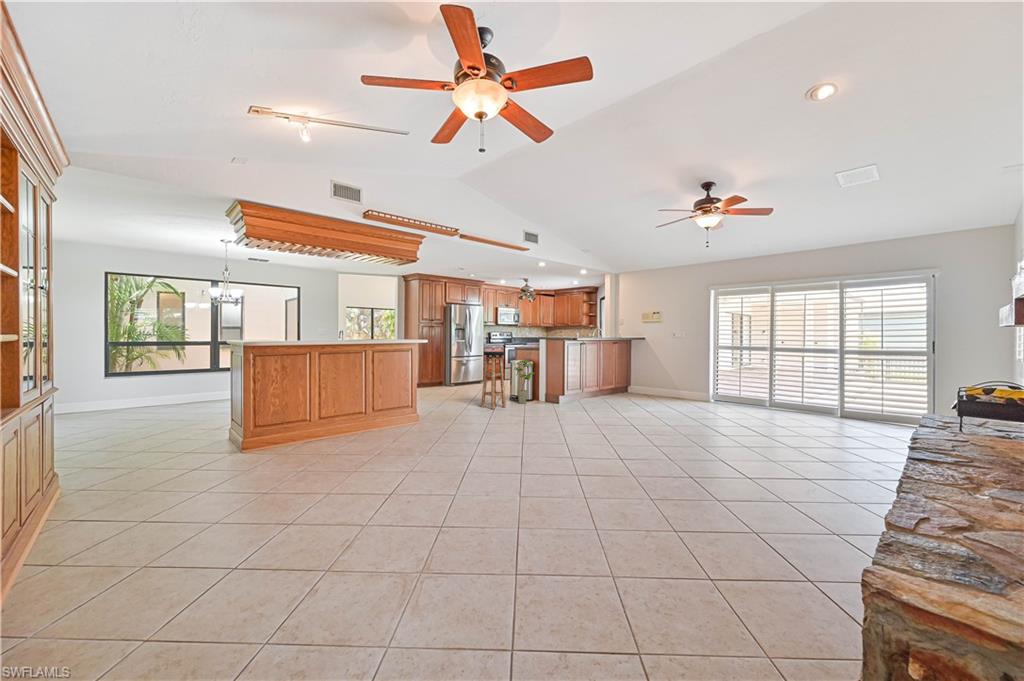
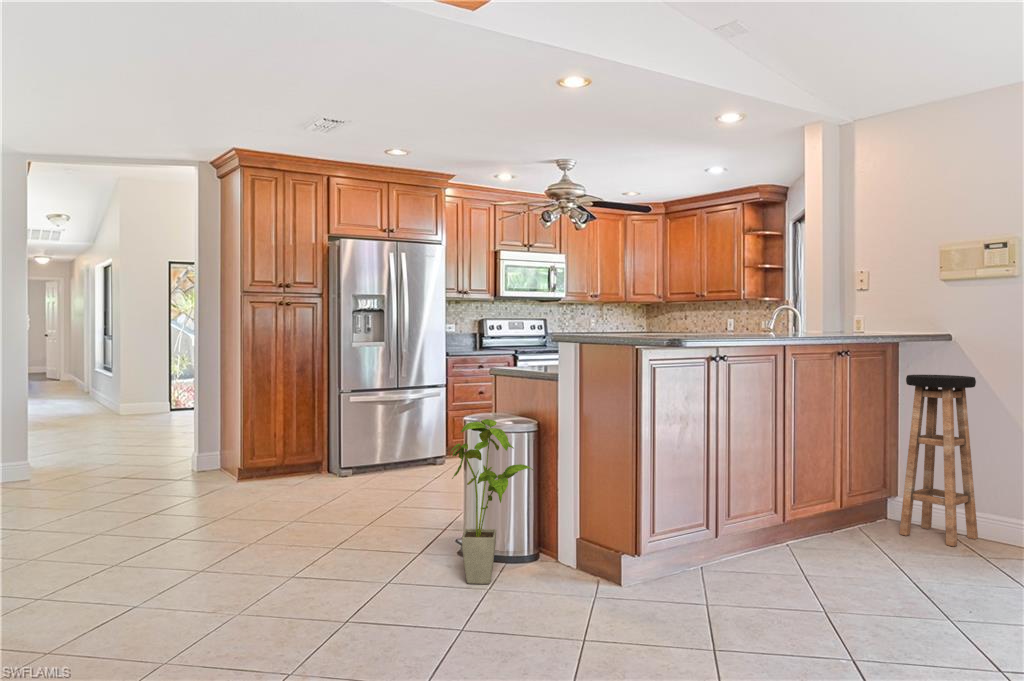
bar stool: present [481,352,506,409] -> present [899,375,978,547]

